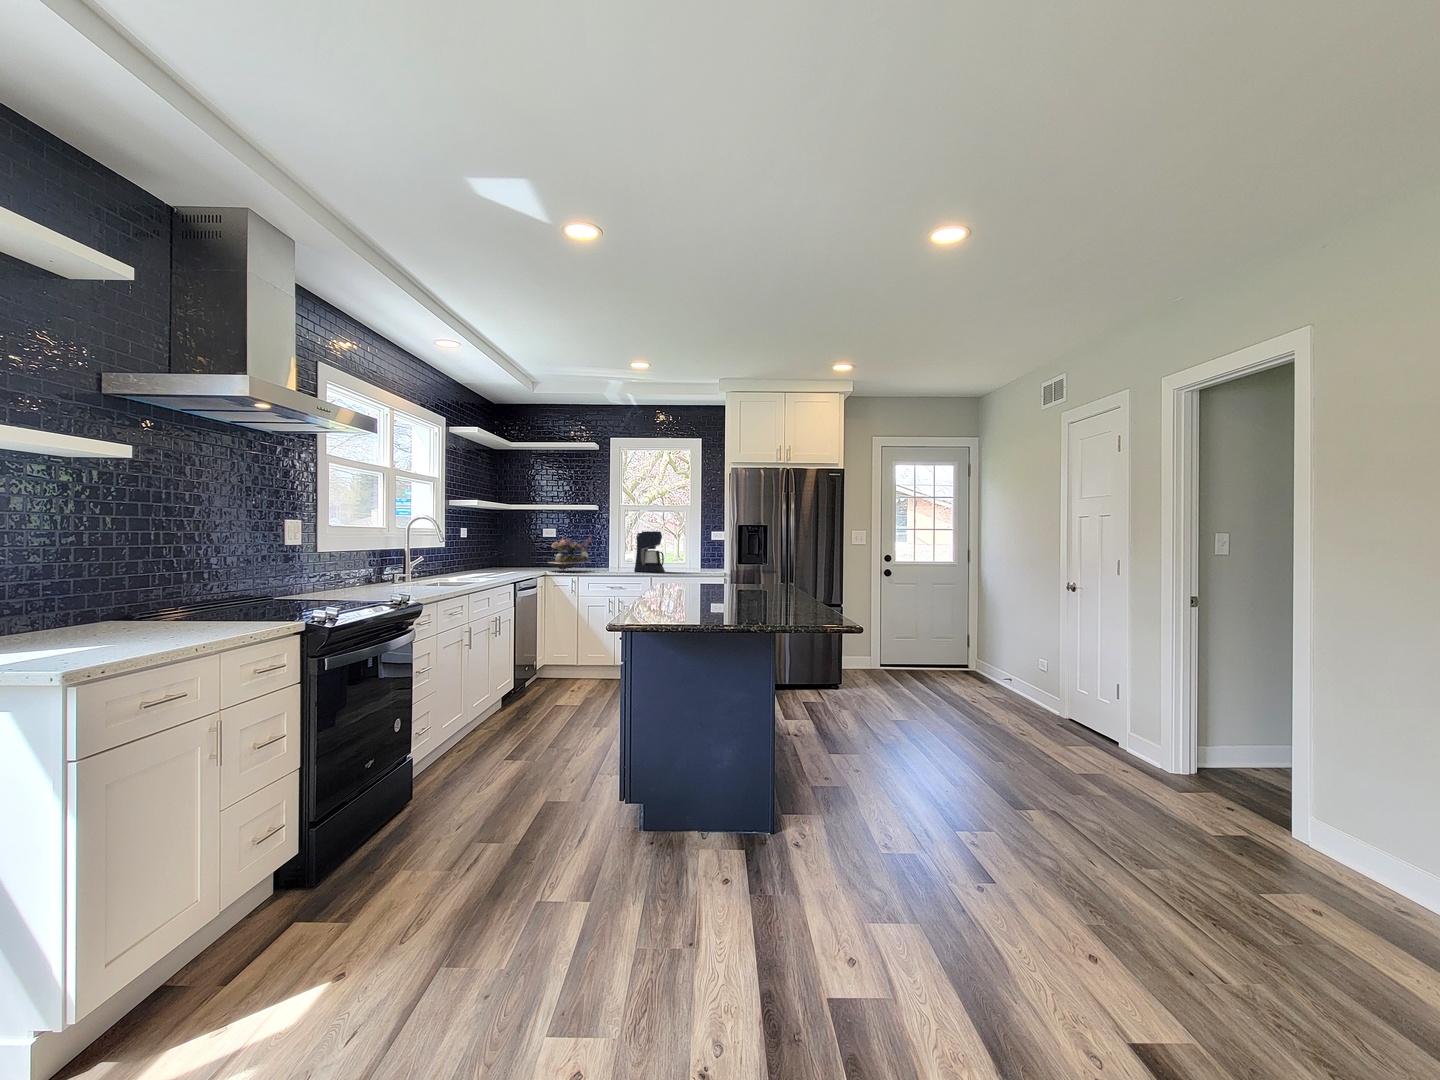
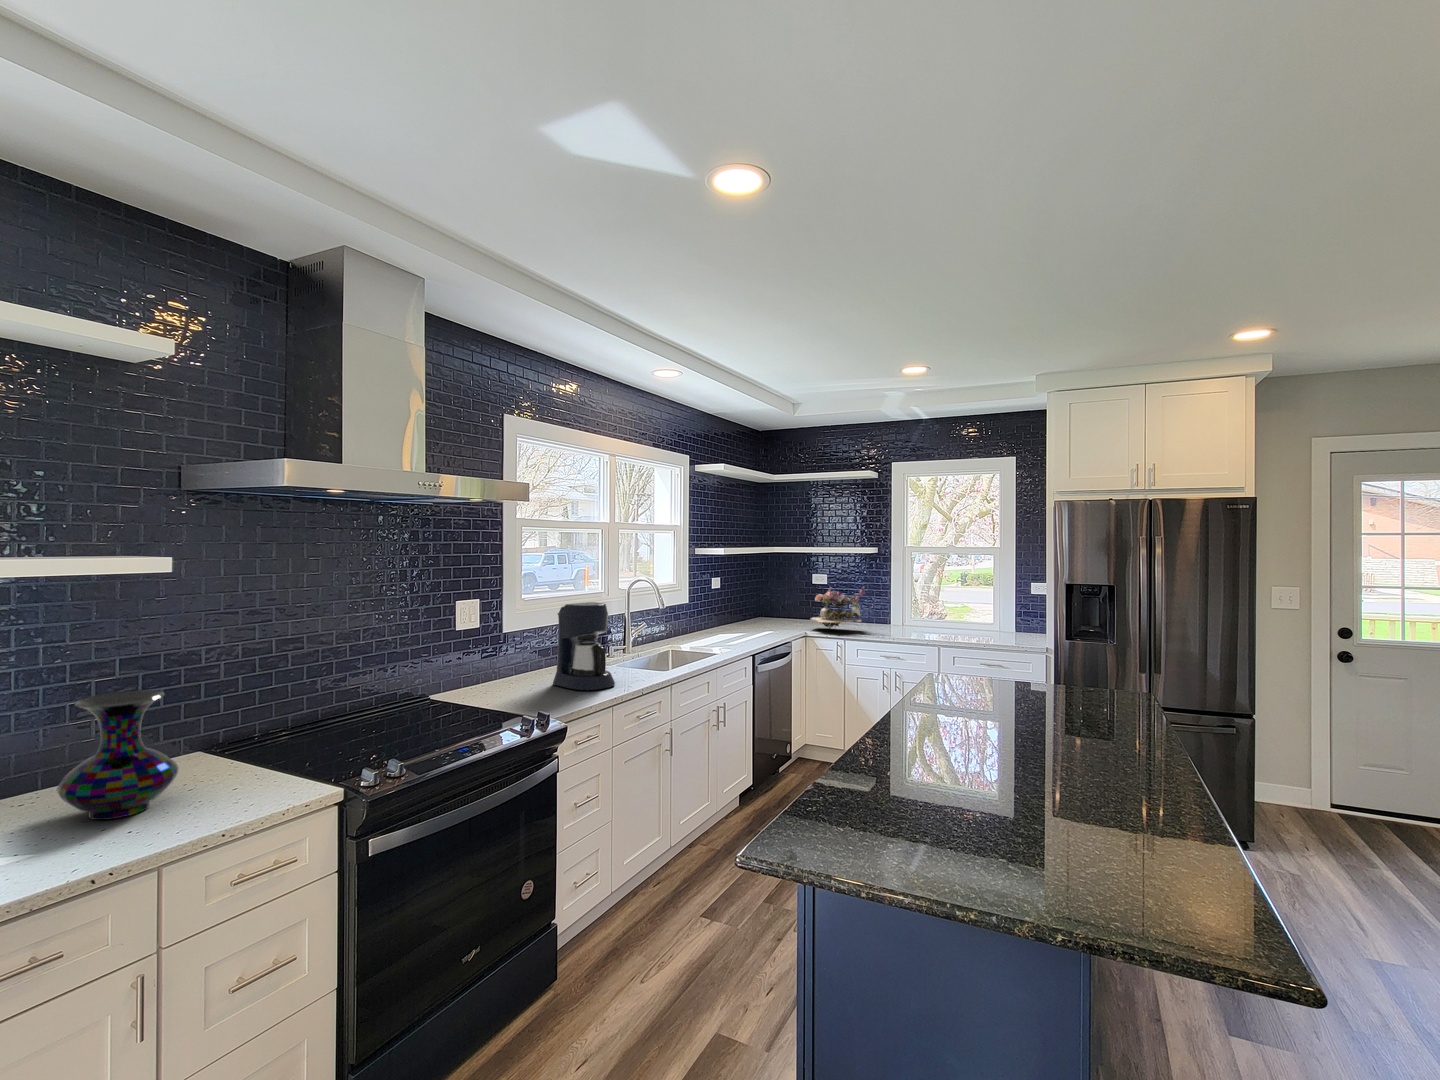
coffee maker: present [634,531,665,572] -> present [553,602,615,690]
vase: none [107,553,193,638] -> present [57,690,179,820]

